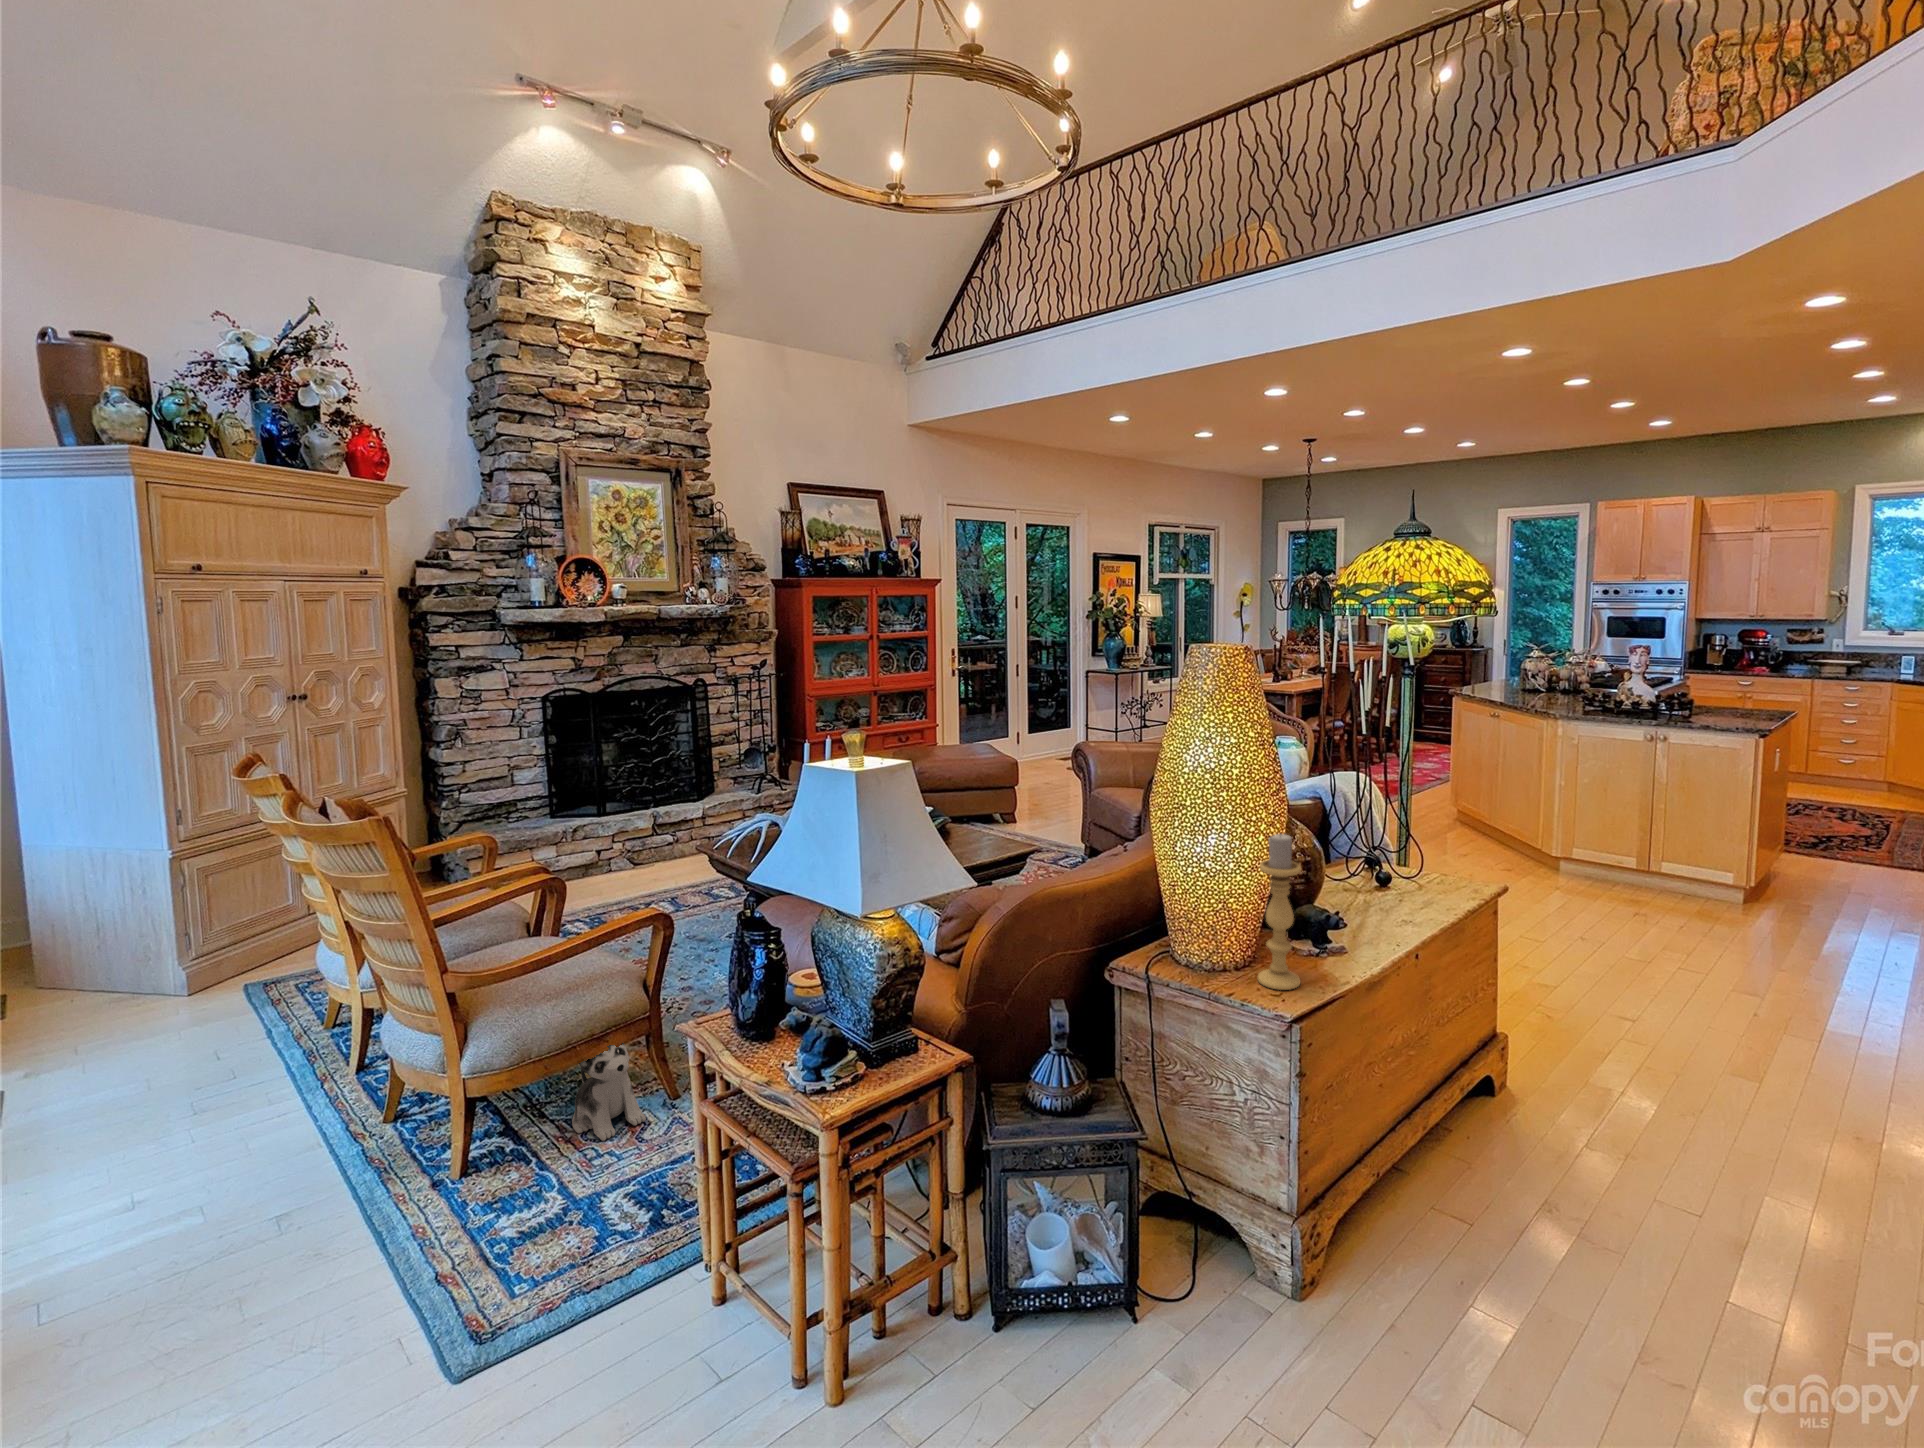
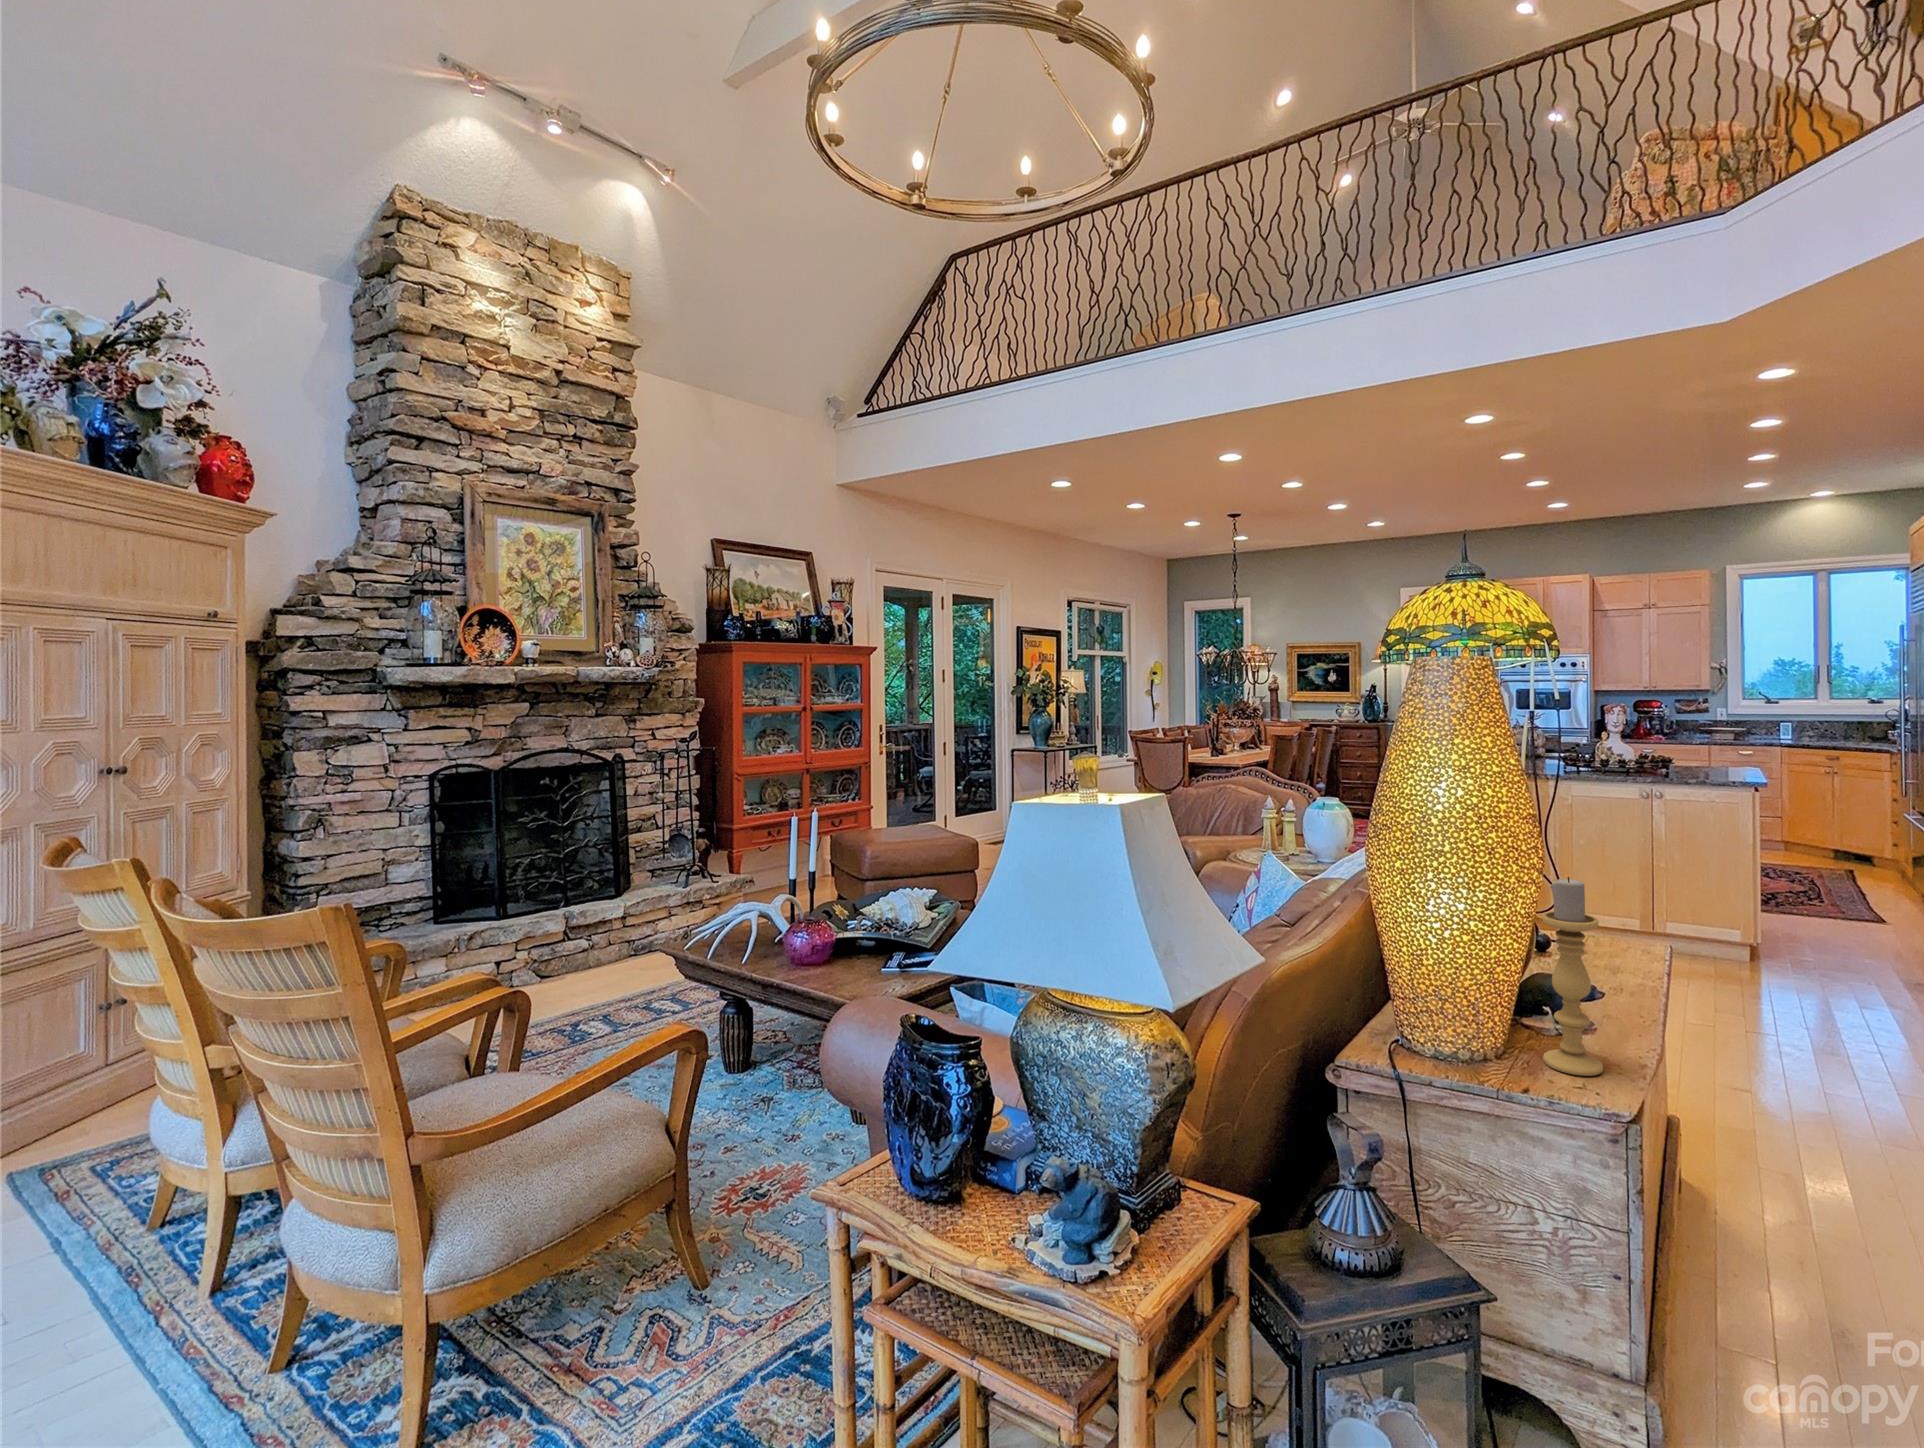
plush toy: present [572,1043,646,1141] -> none [565,1193,672,1367]

